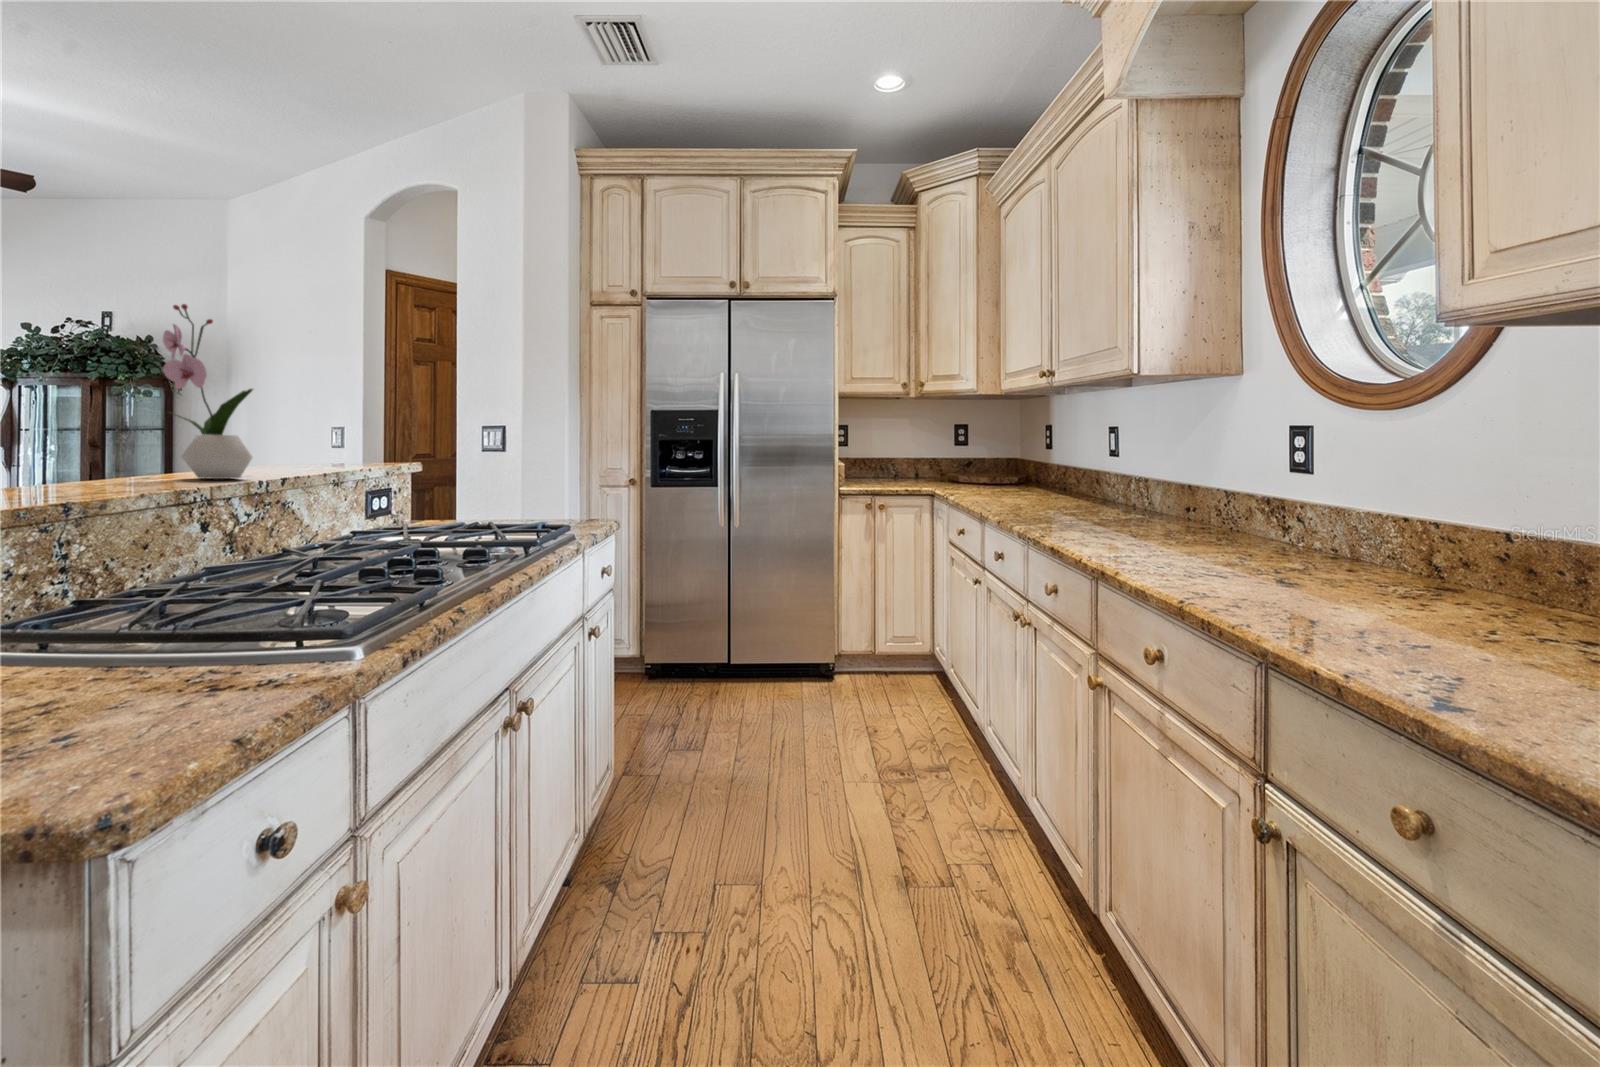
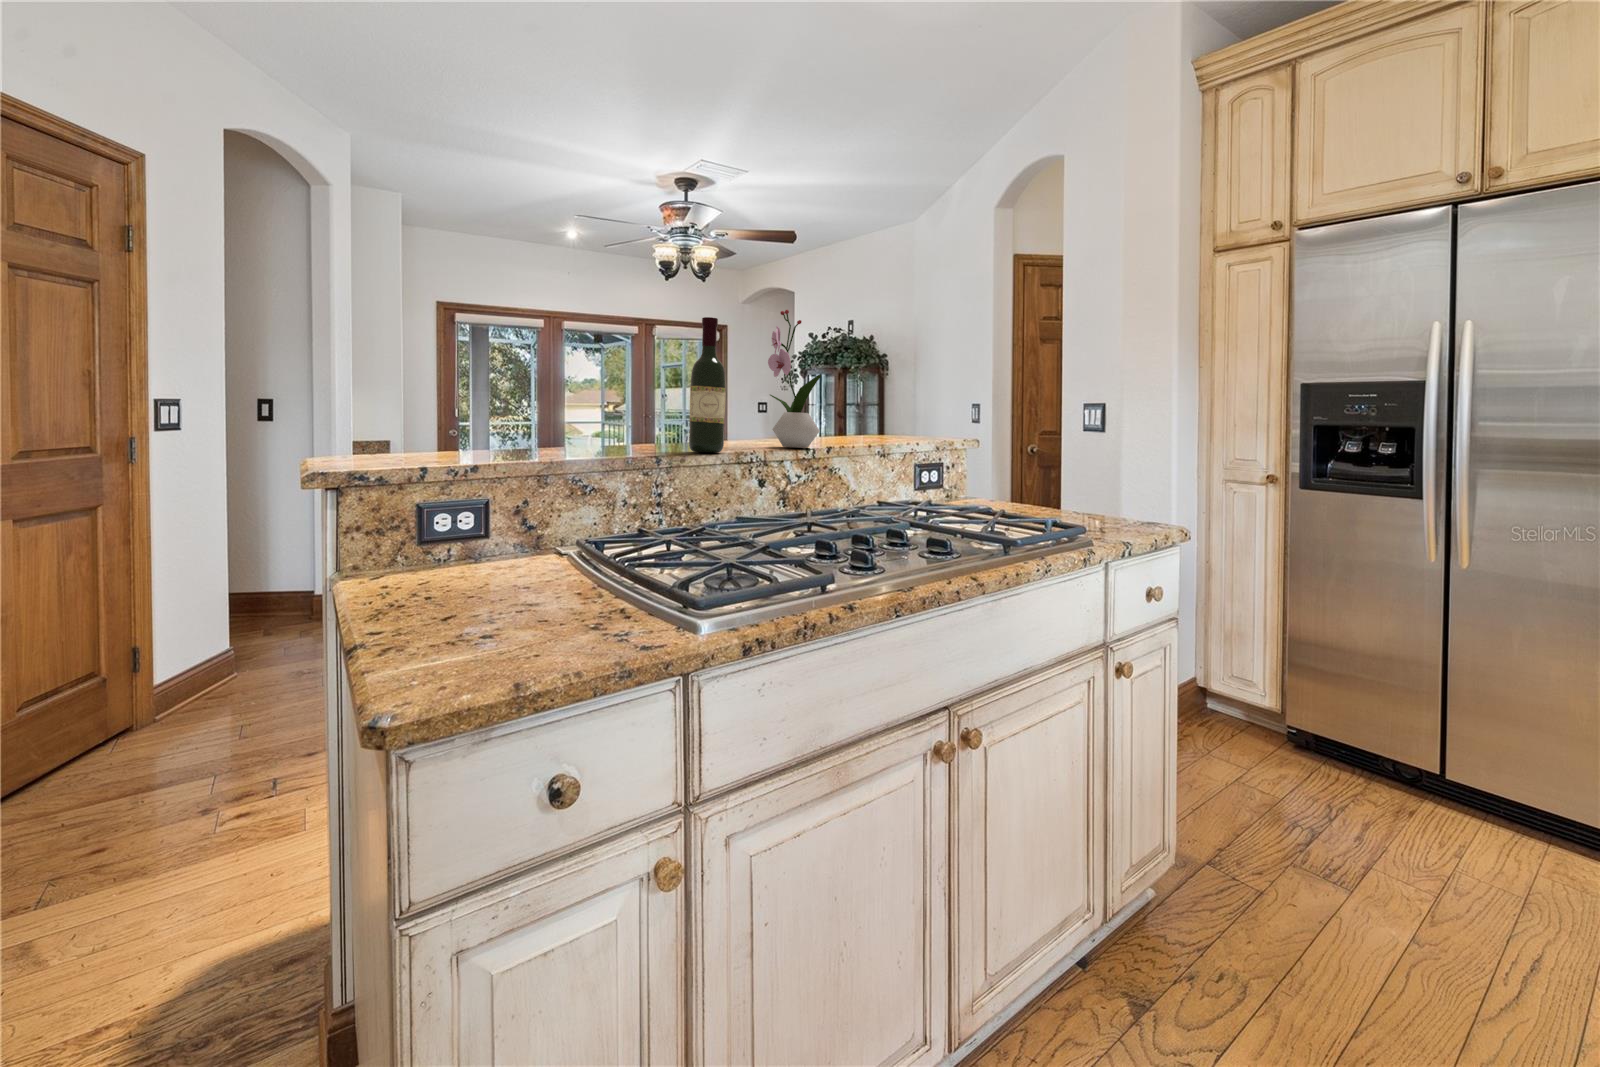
wine bottle: none [74,305,141,492] -> present [689,317,726,453]

